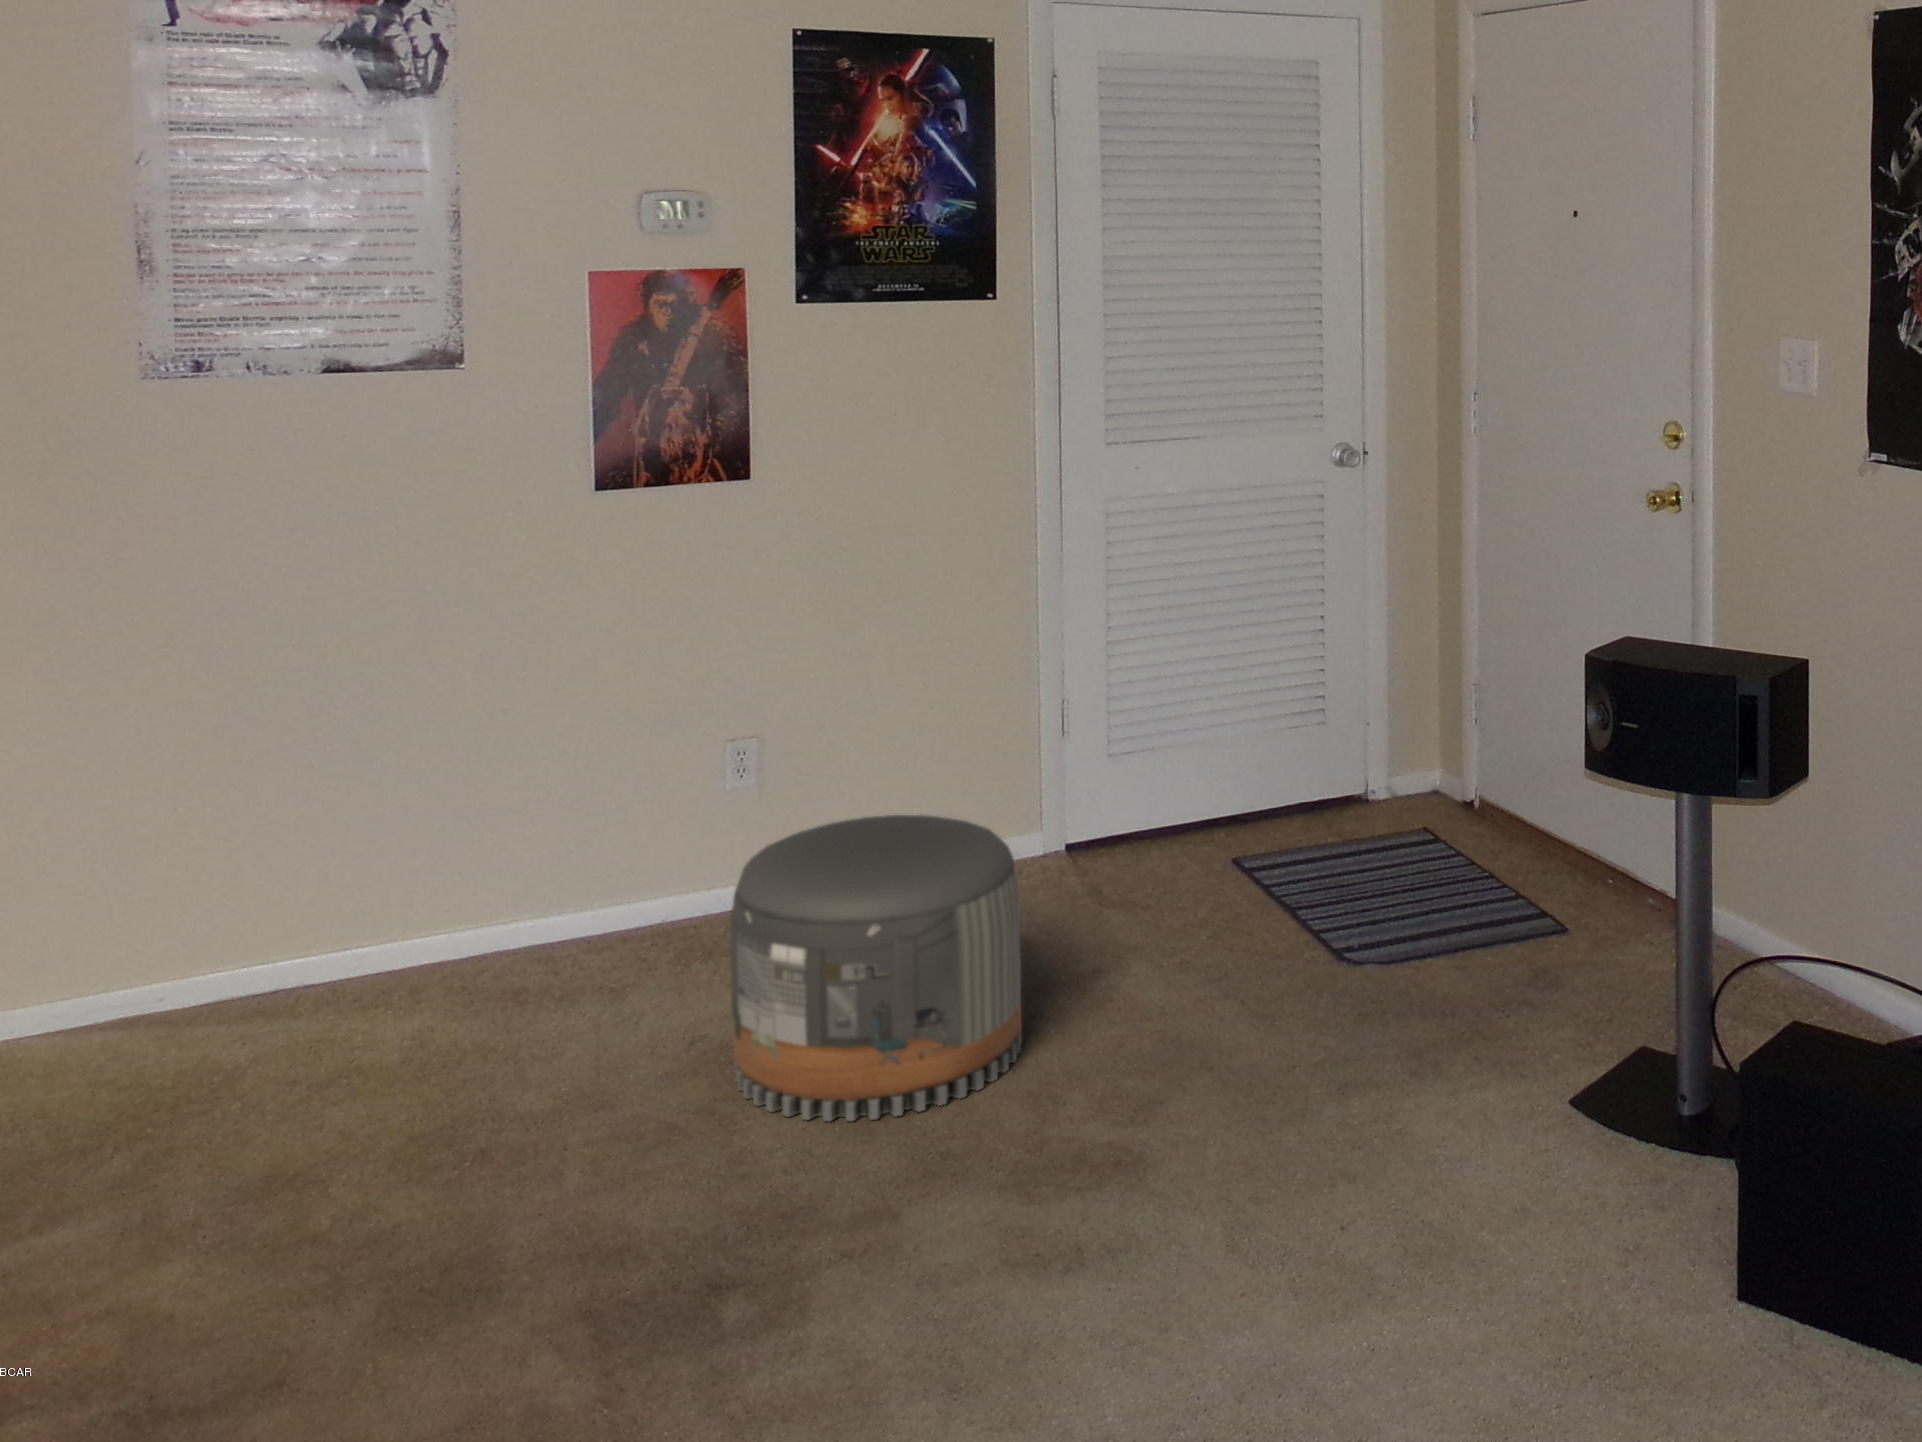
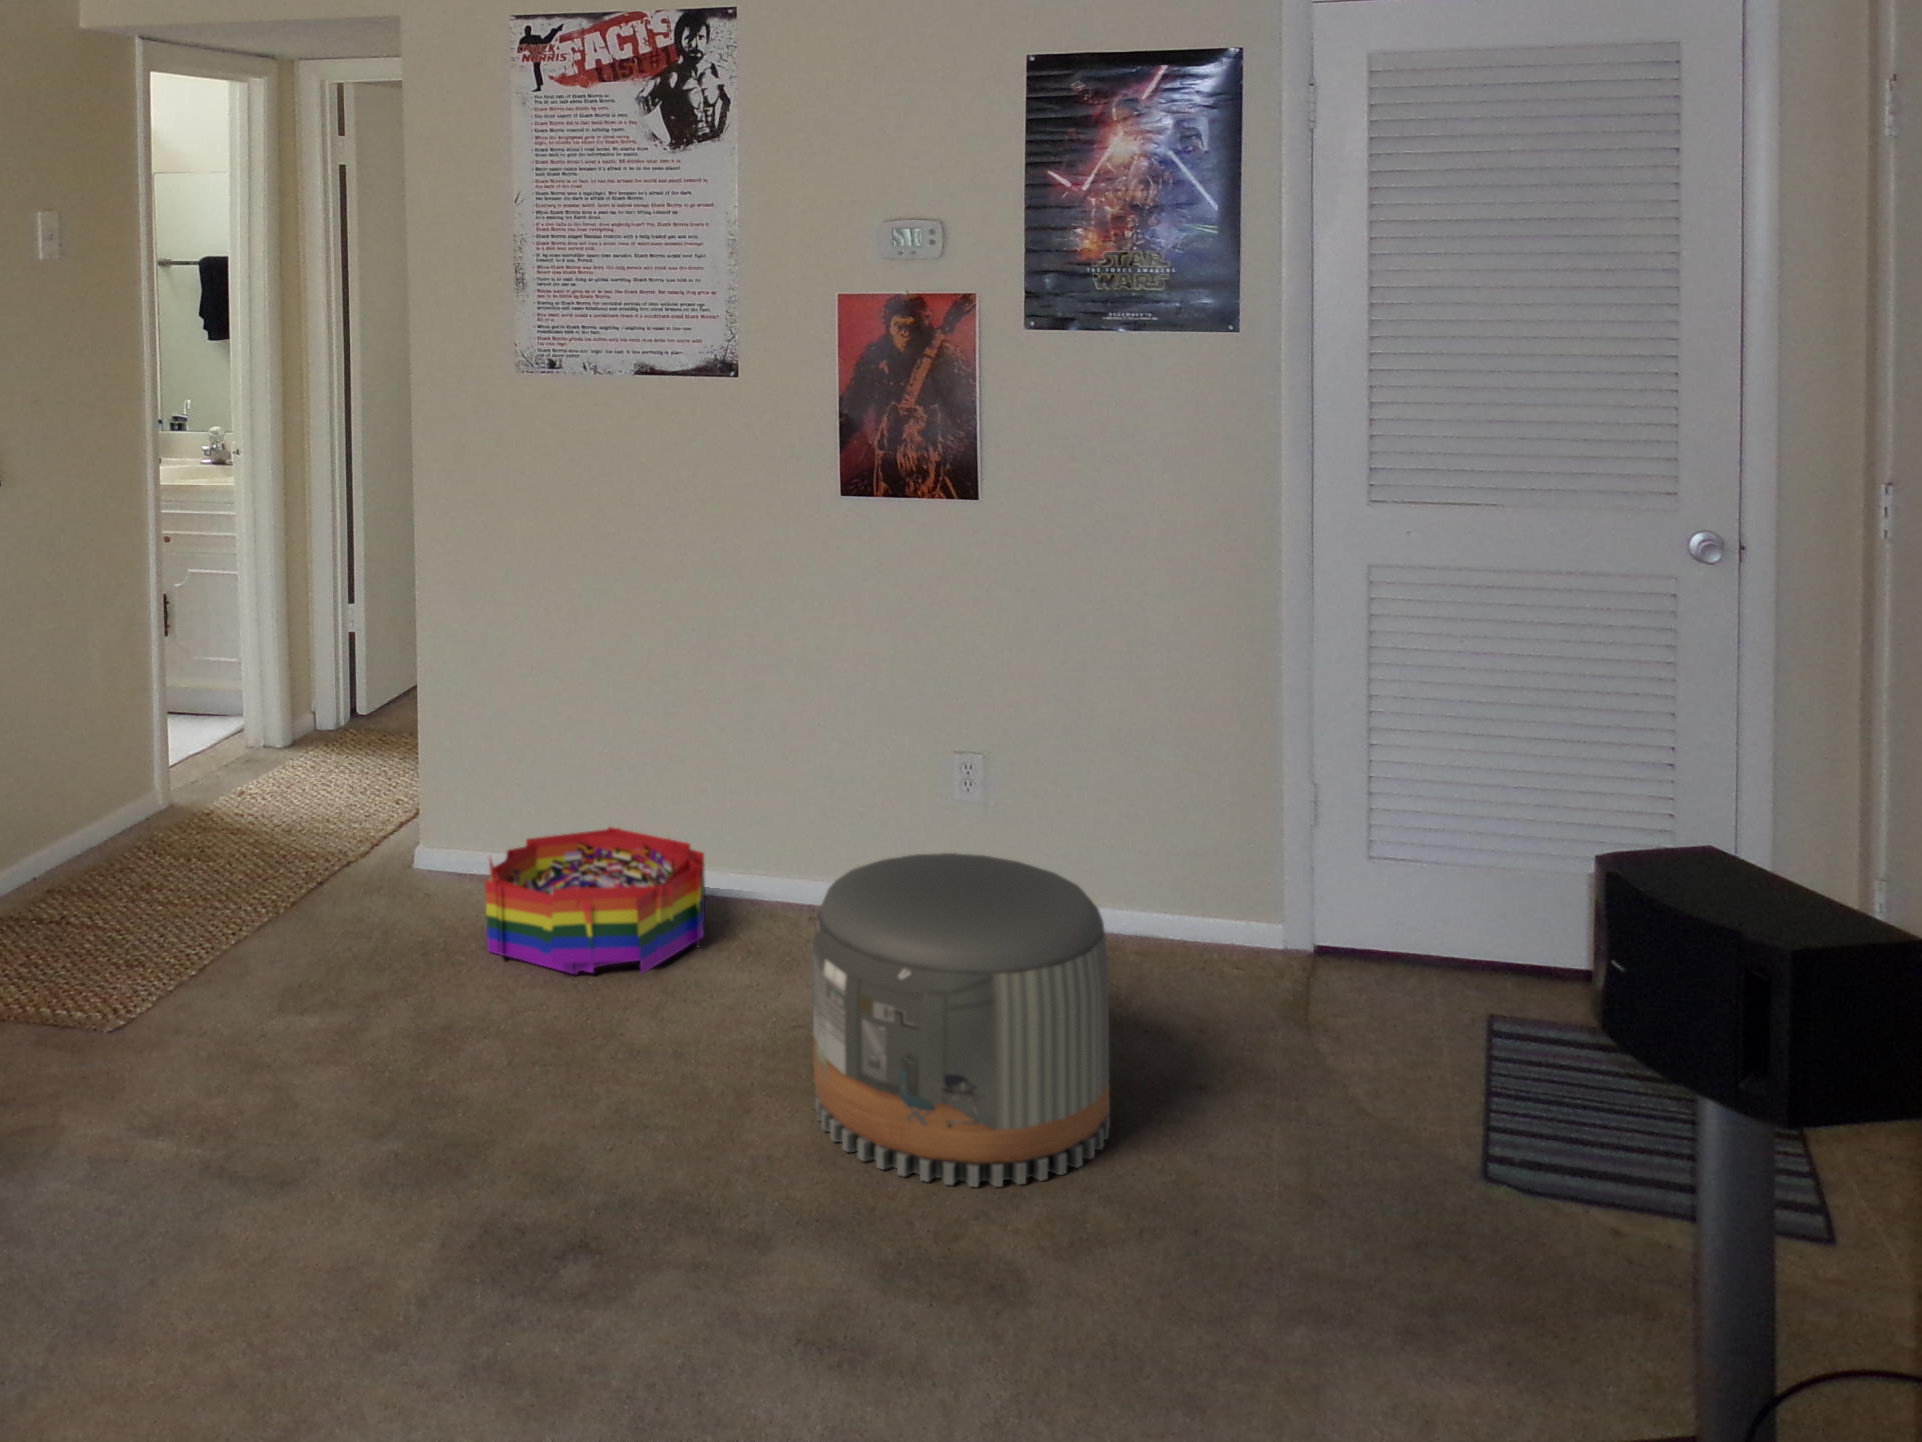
storage bin: none [174,901,483,1085] -> present [485,827,705,974]

